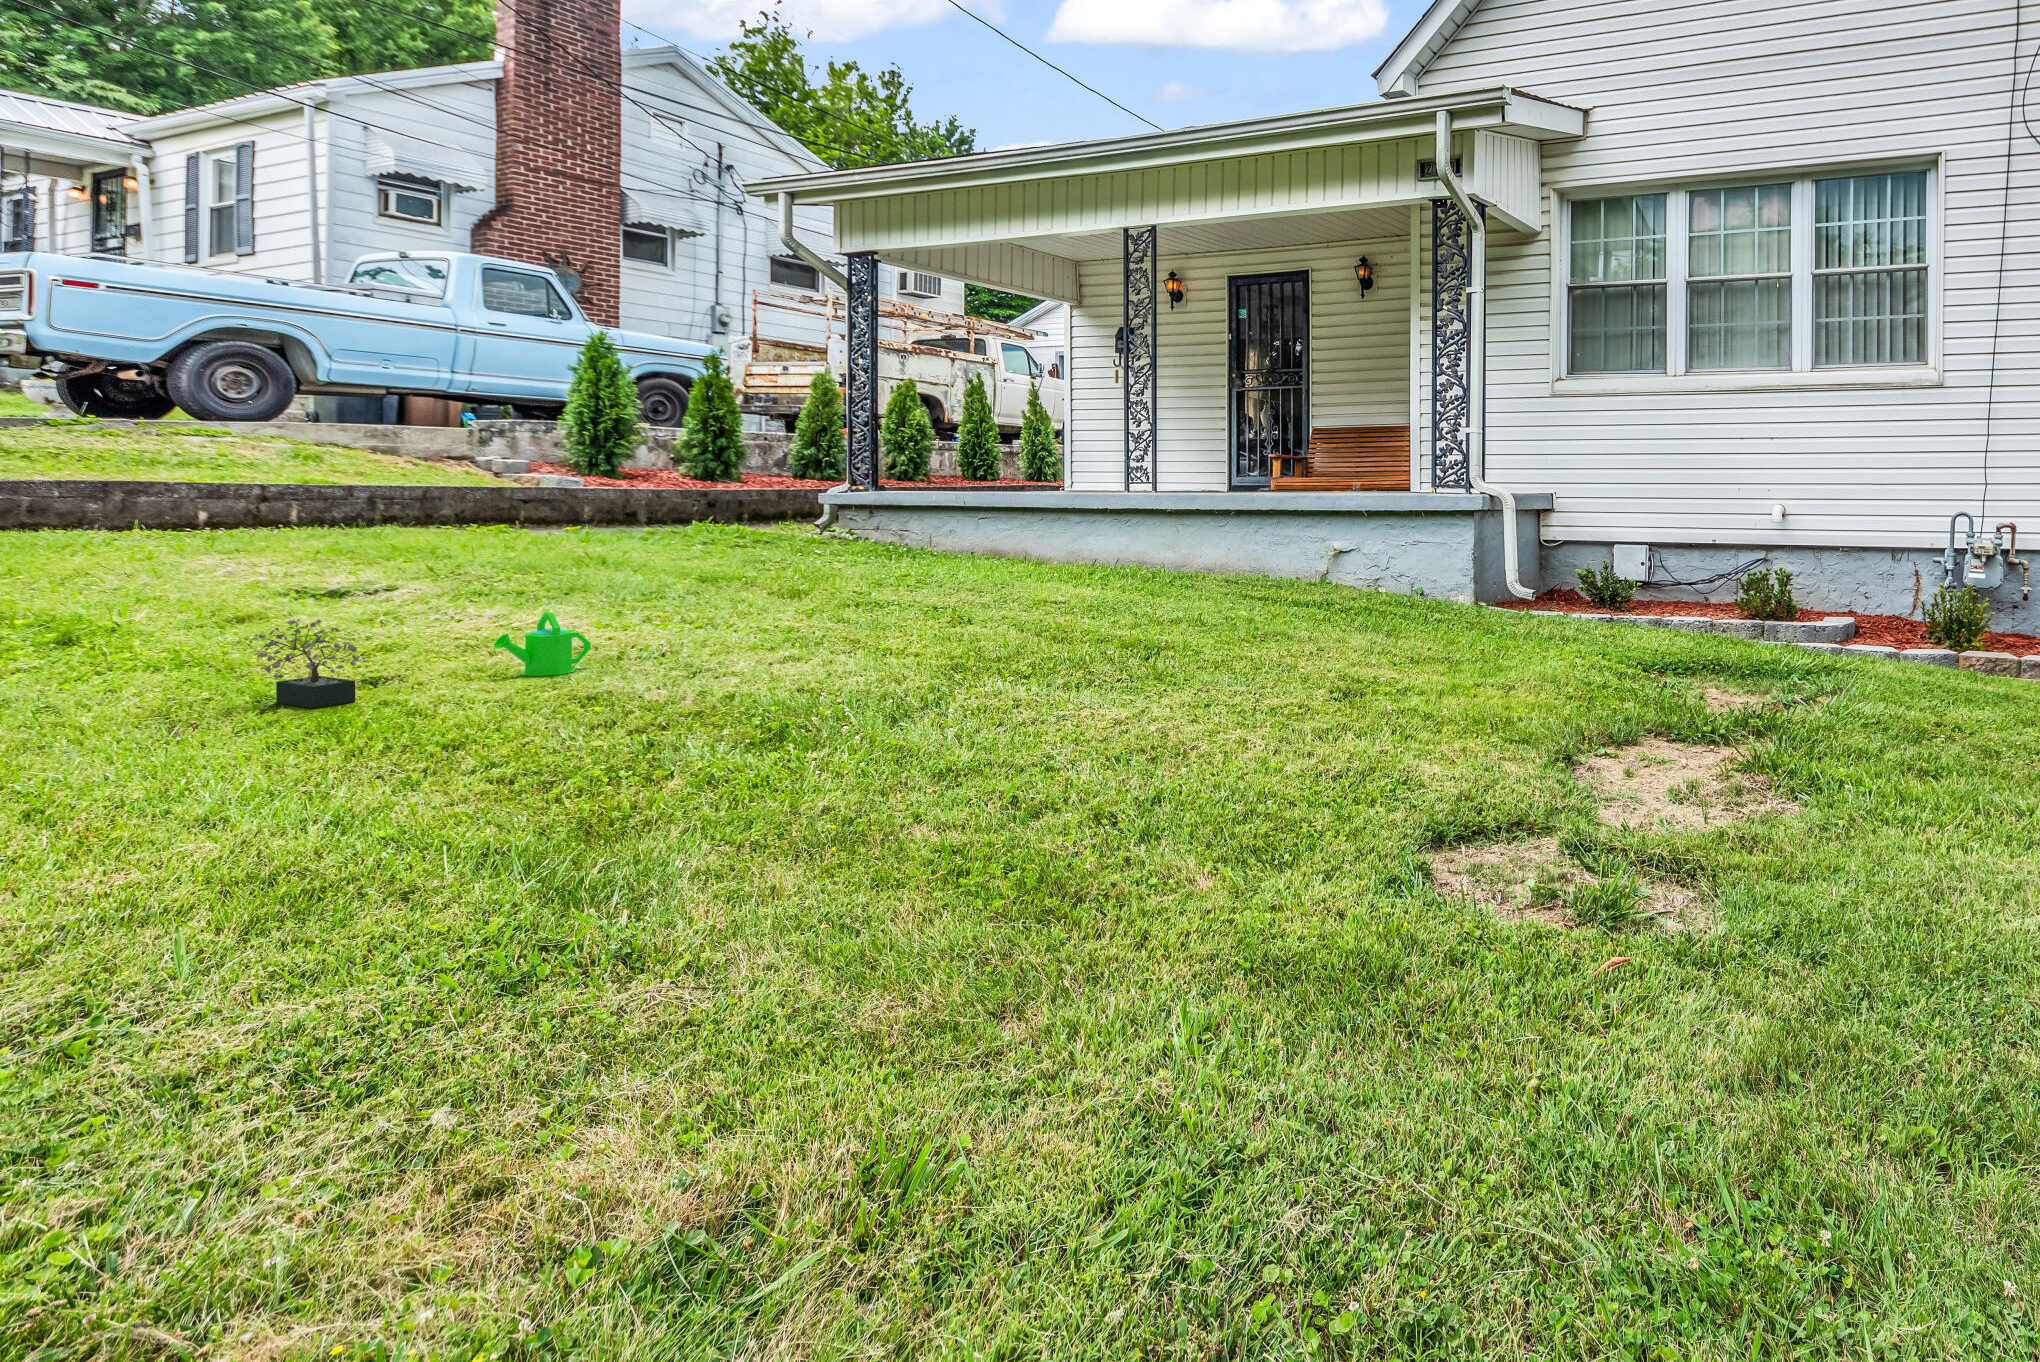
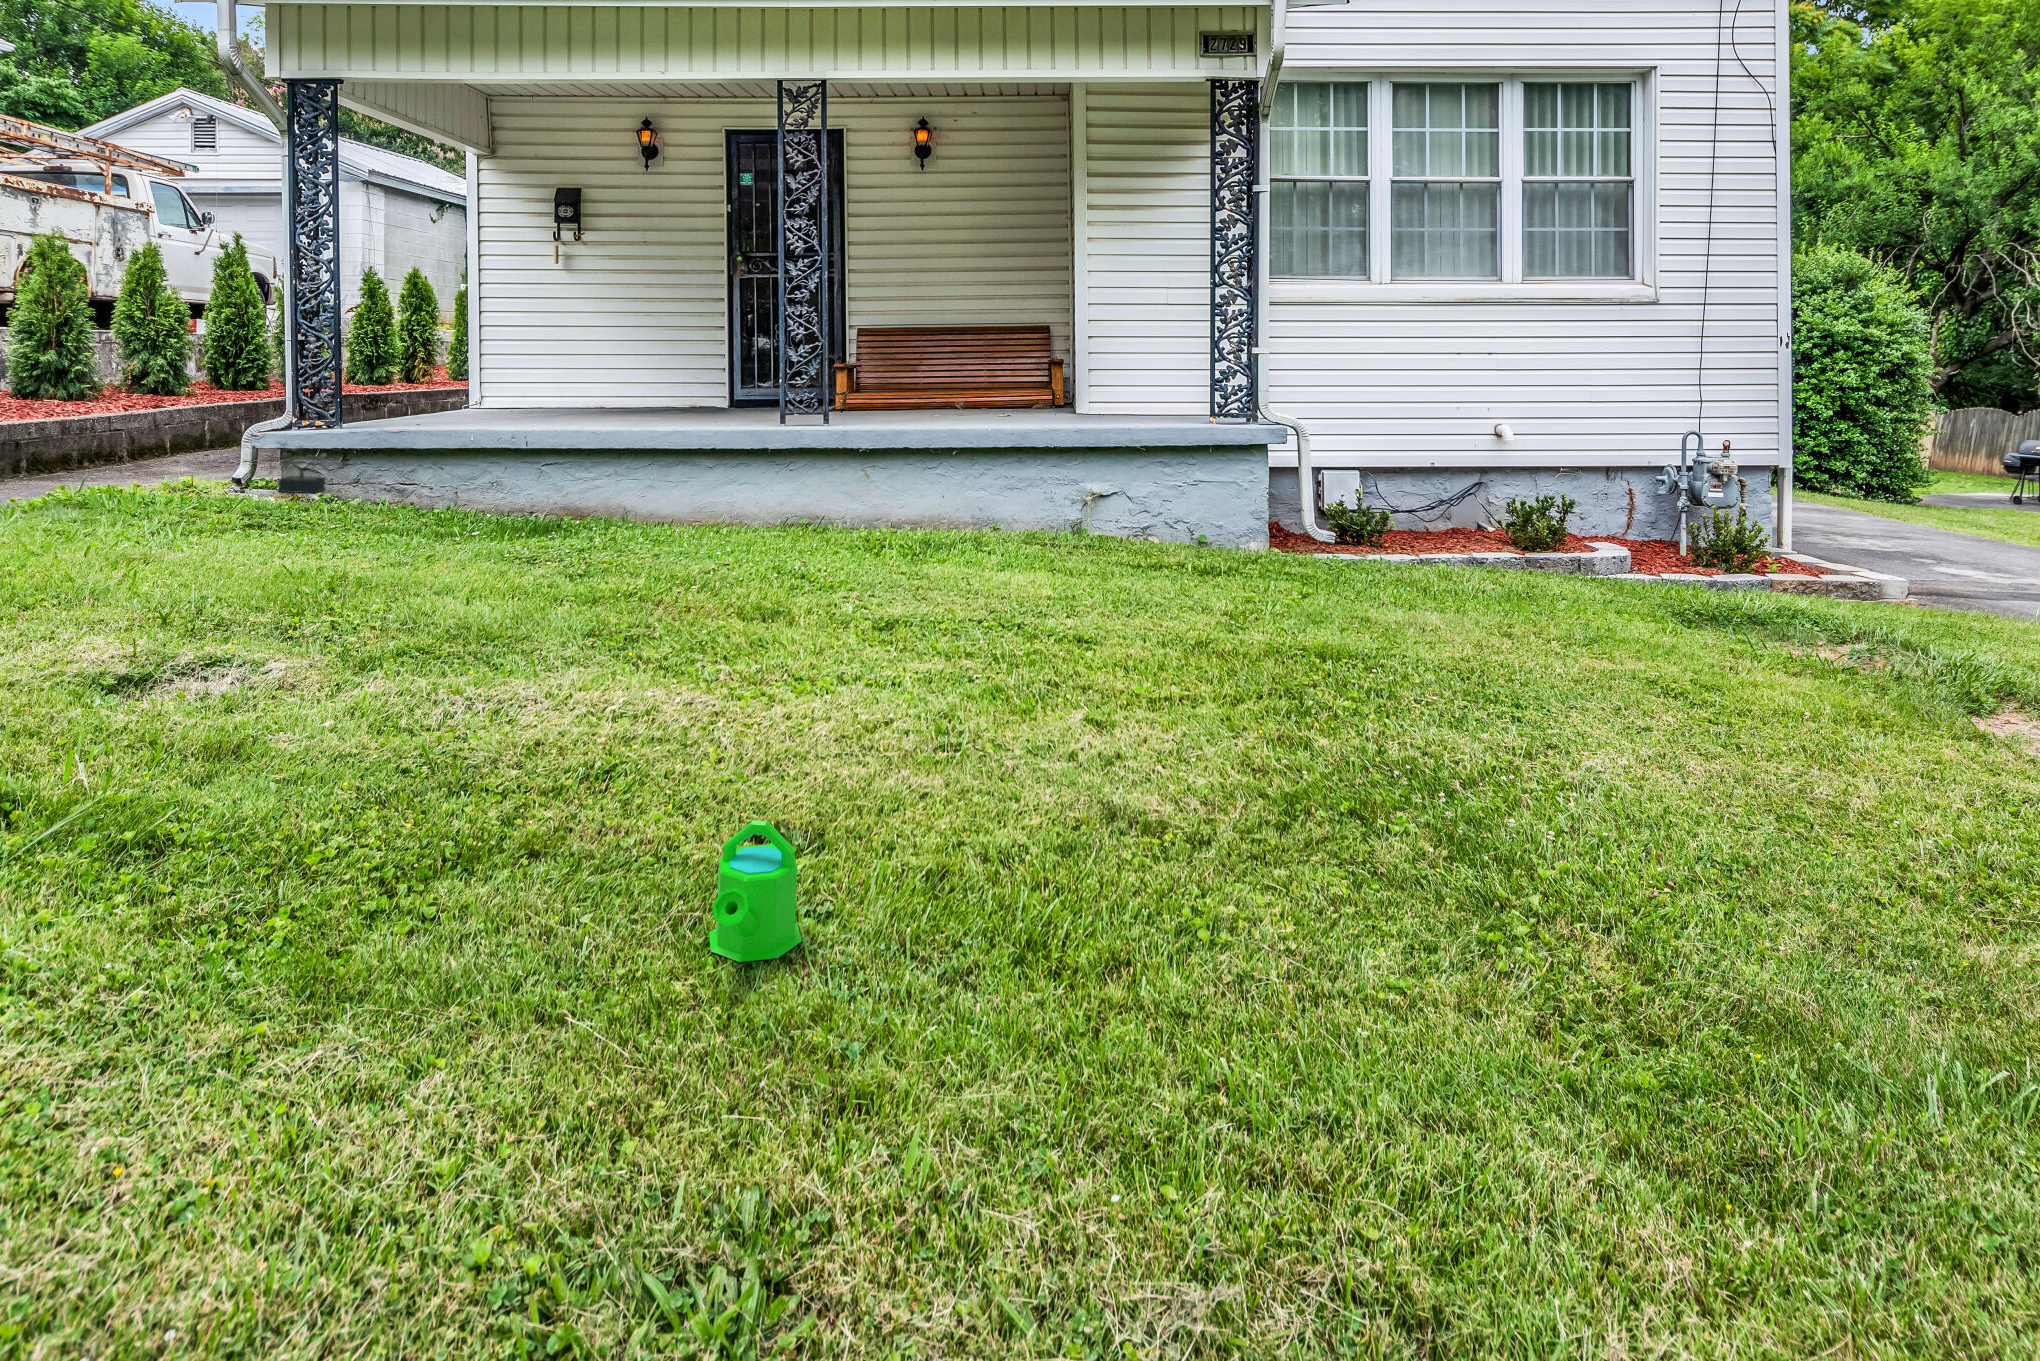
decorative plant: present [252,619,369,708] -> present [268,442,330,493]

